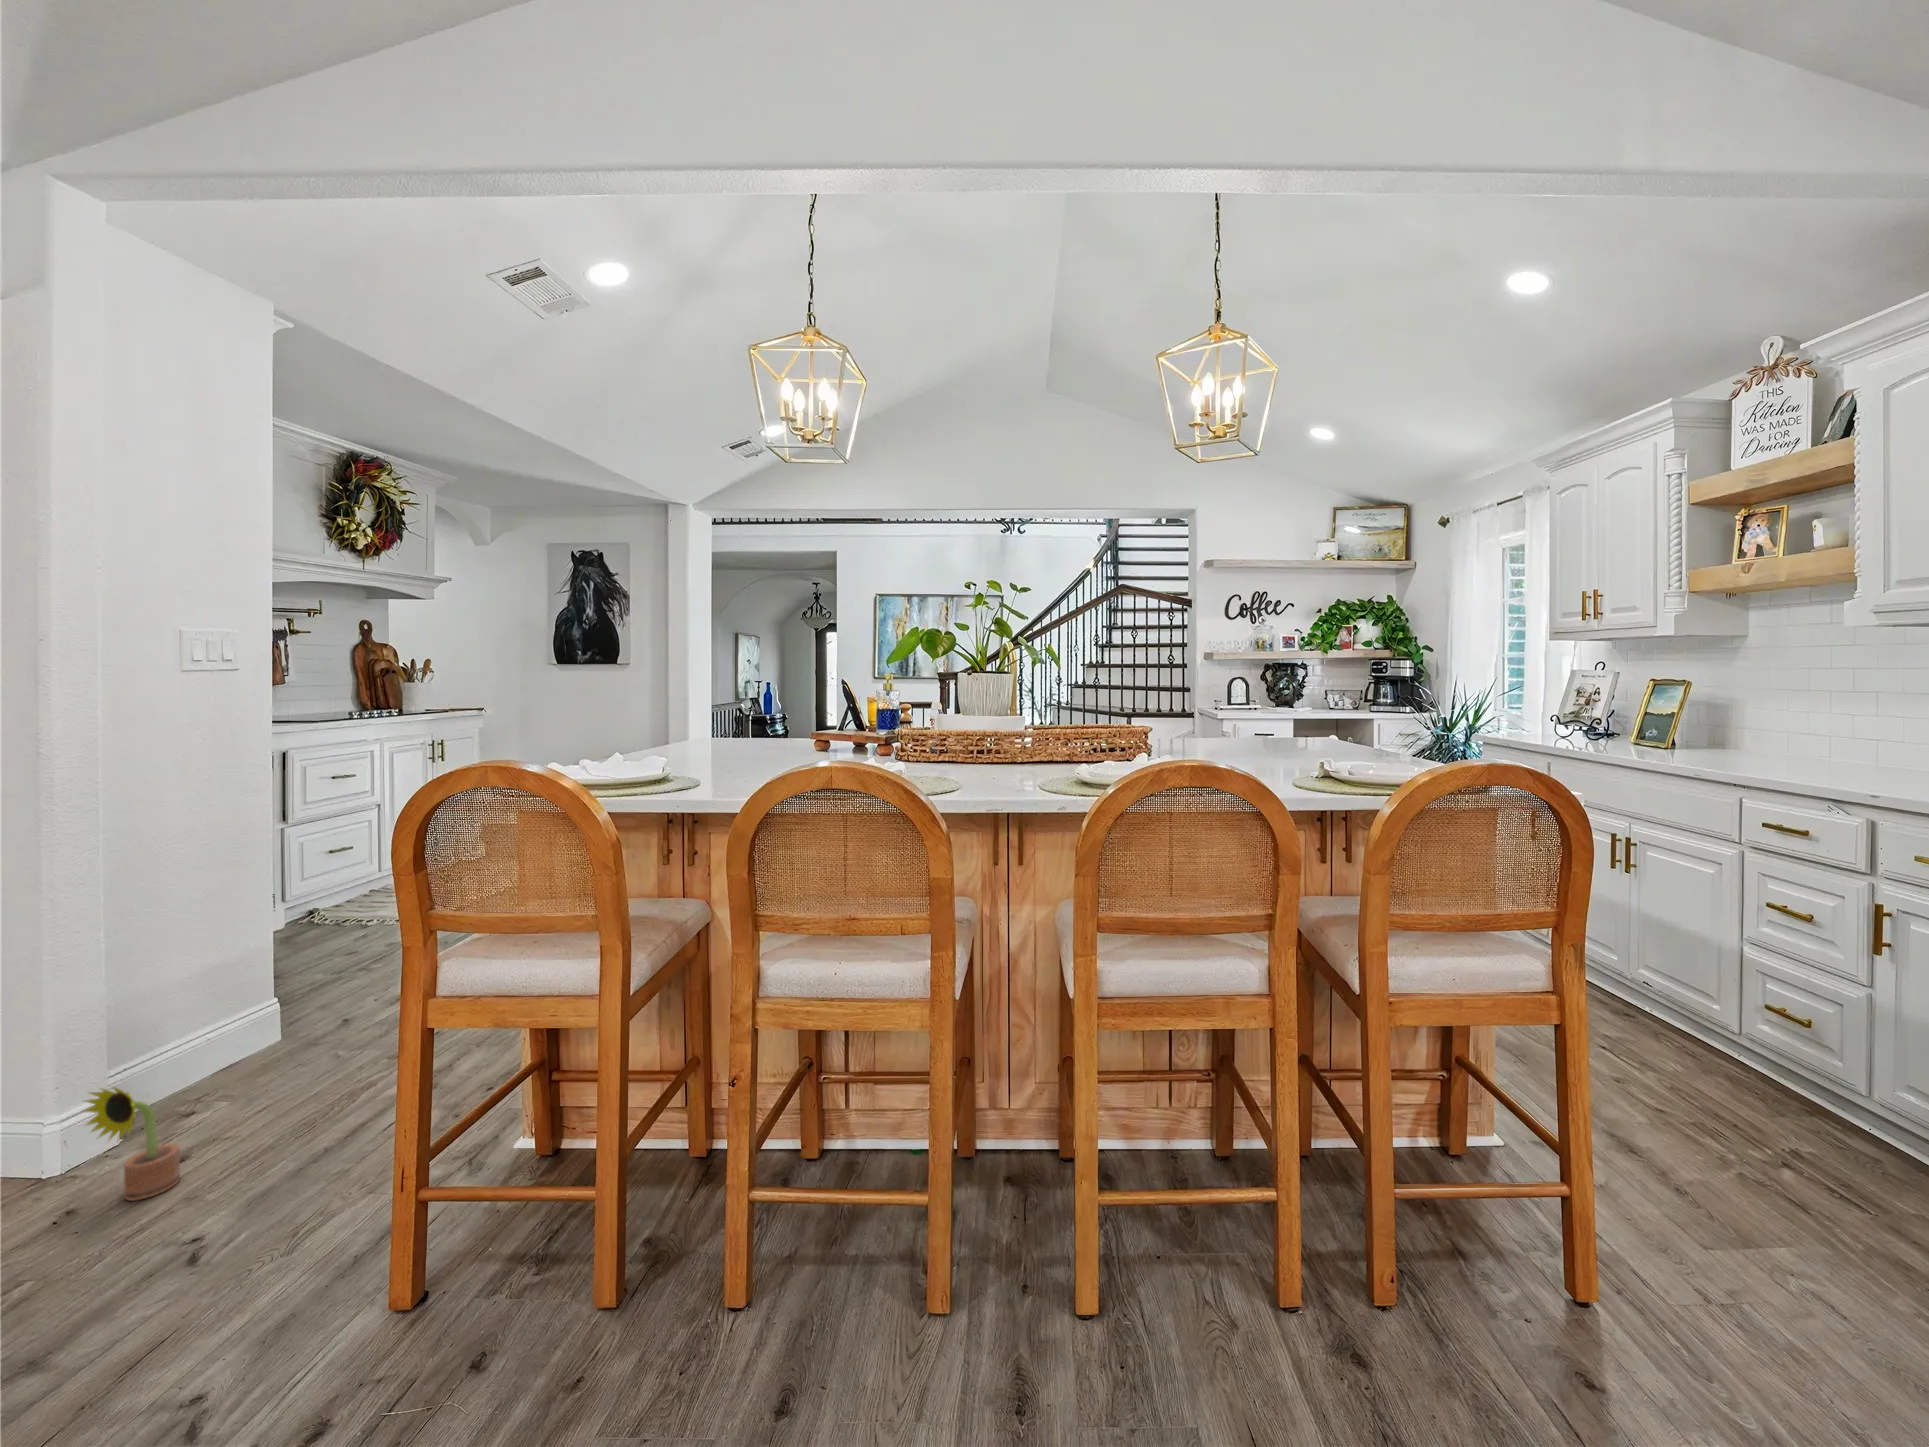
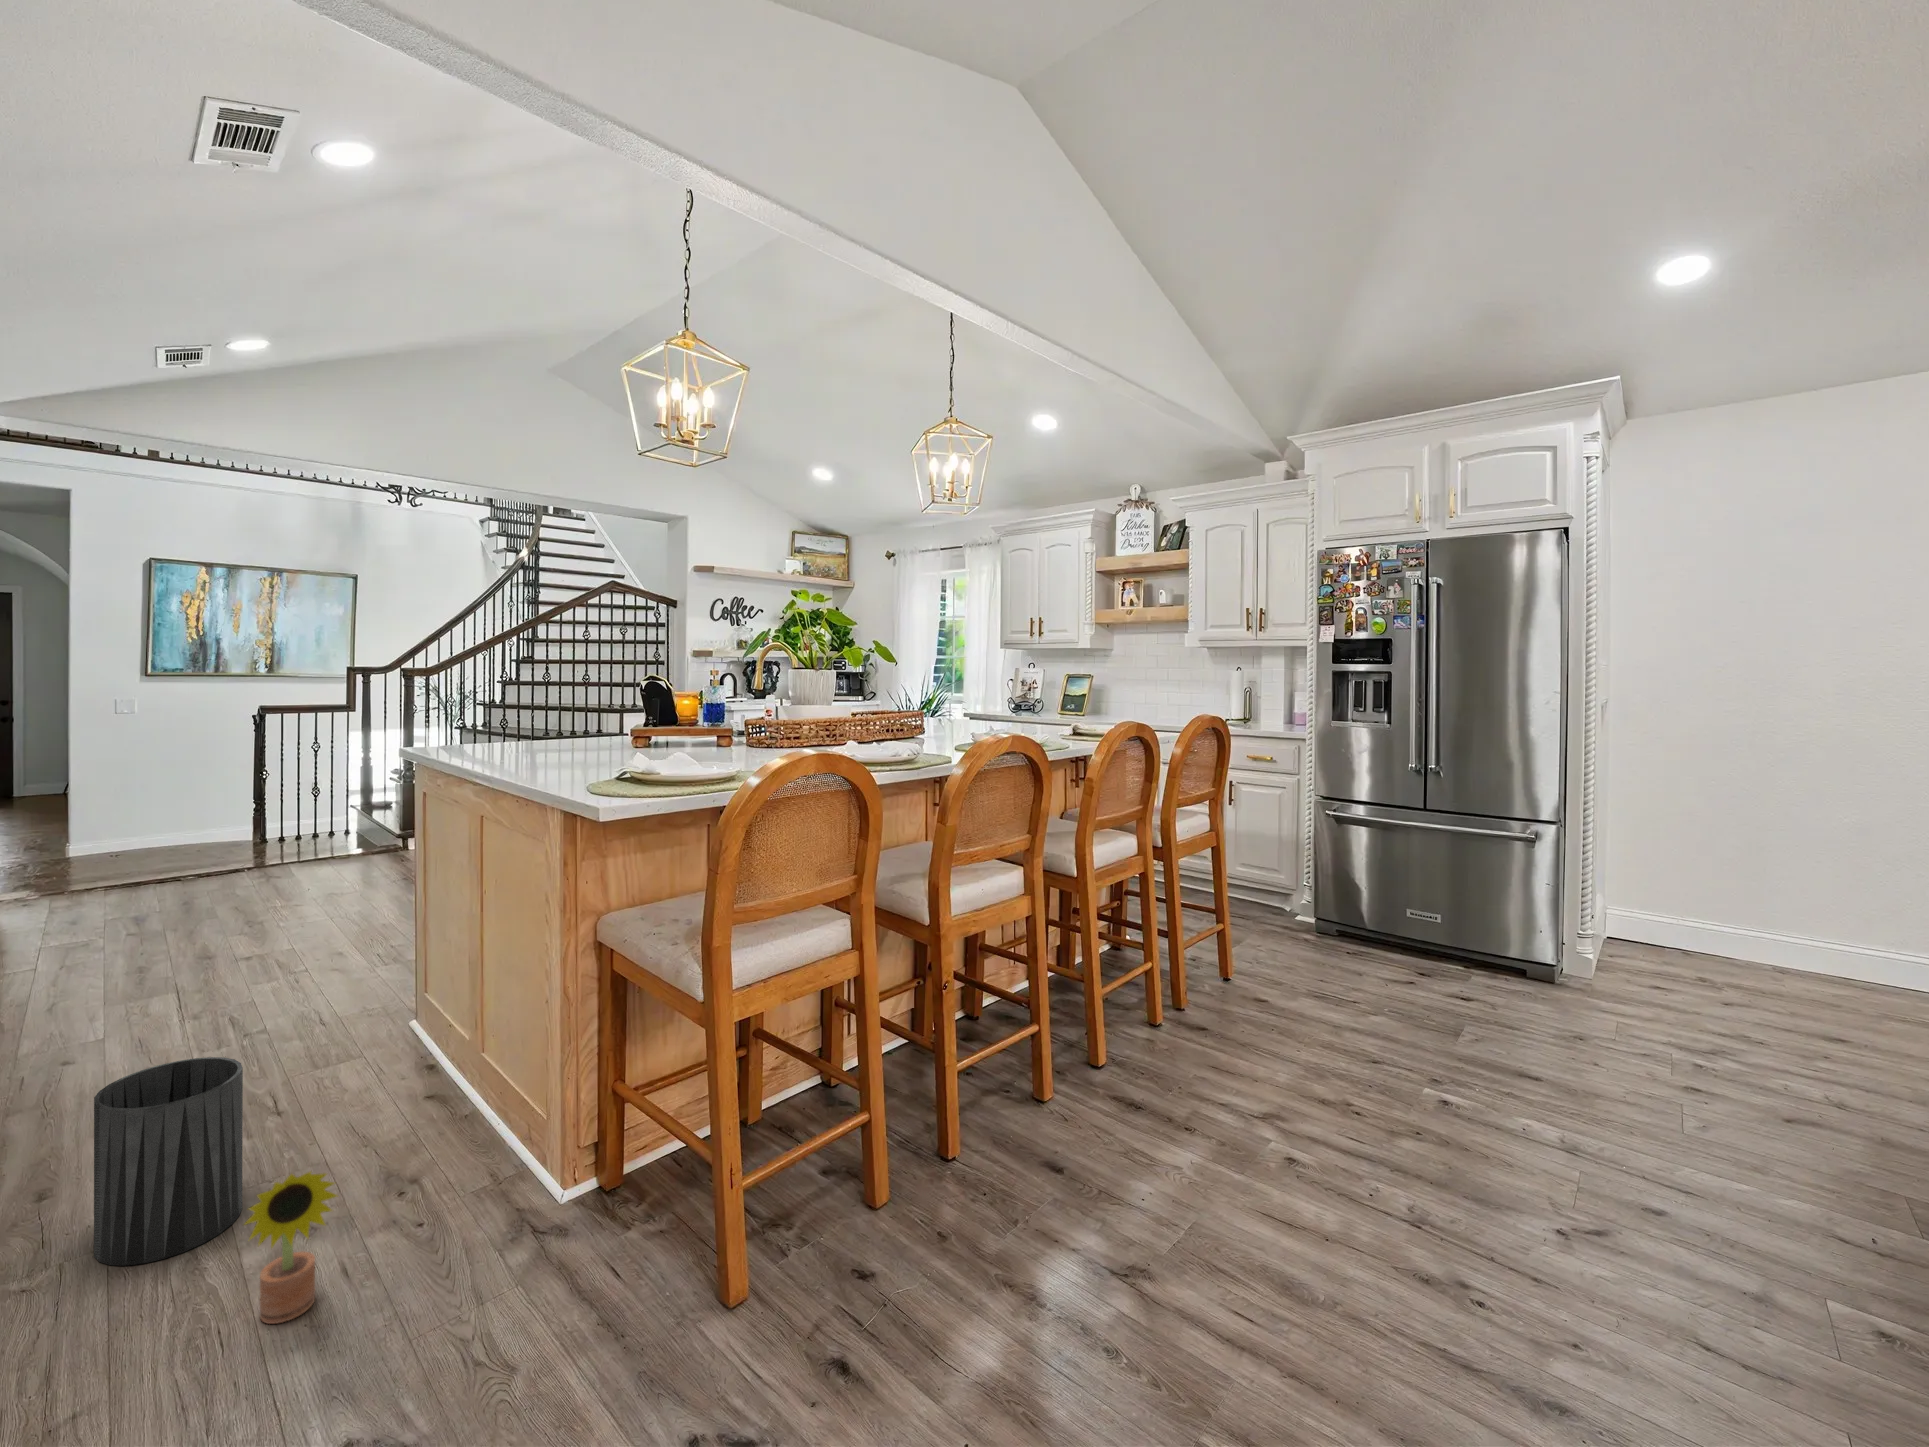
trash can: none [229,959,346,1104] -> present [94,1057,243,1266]

